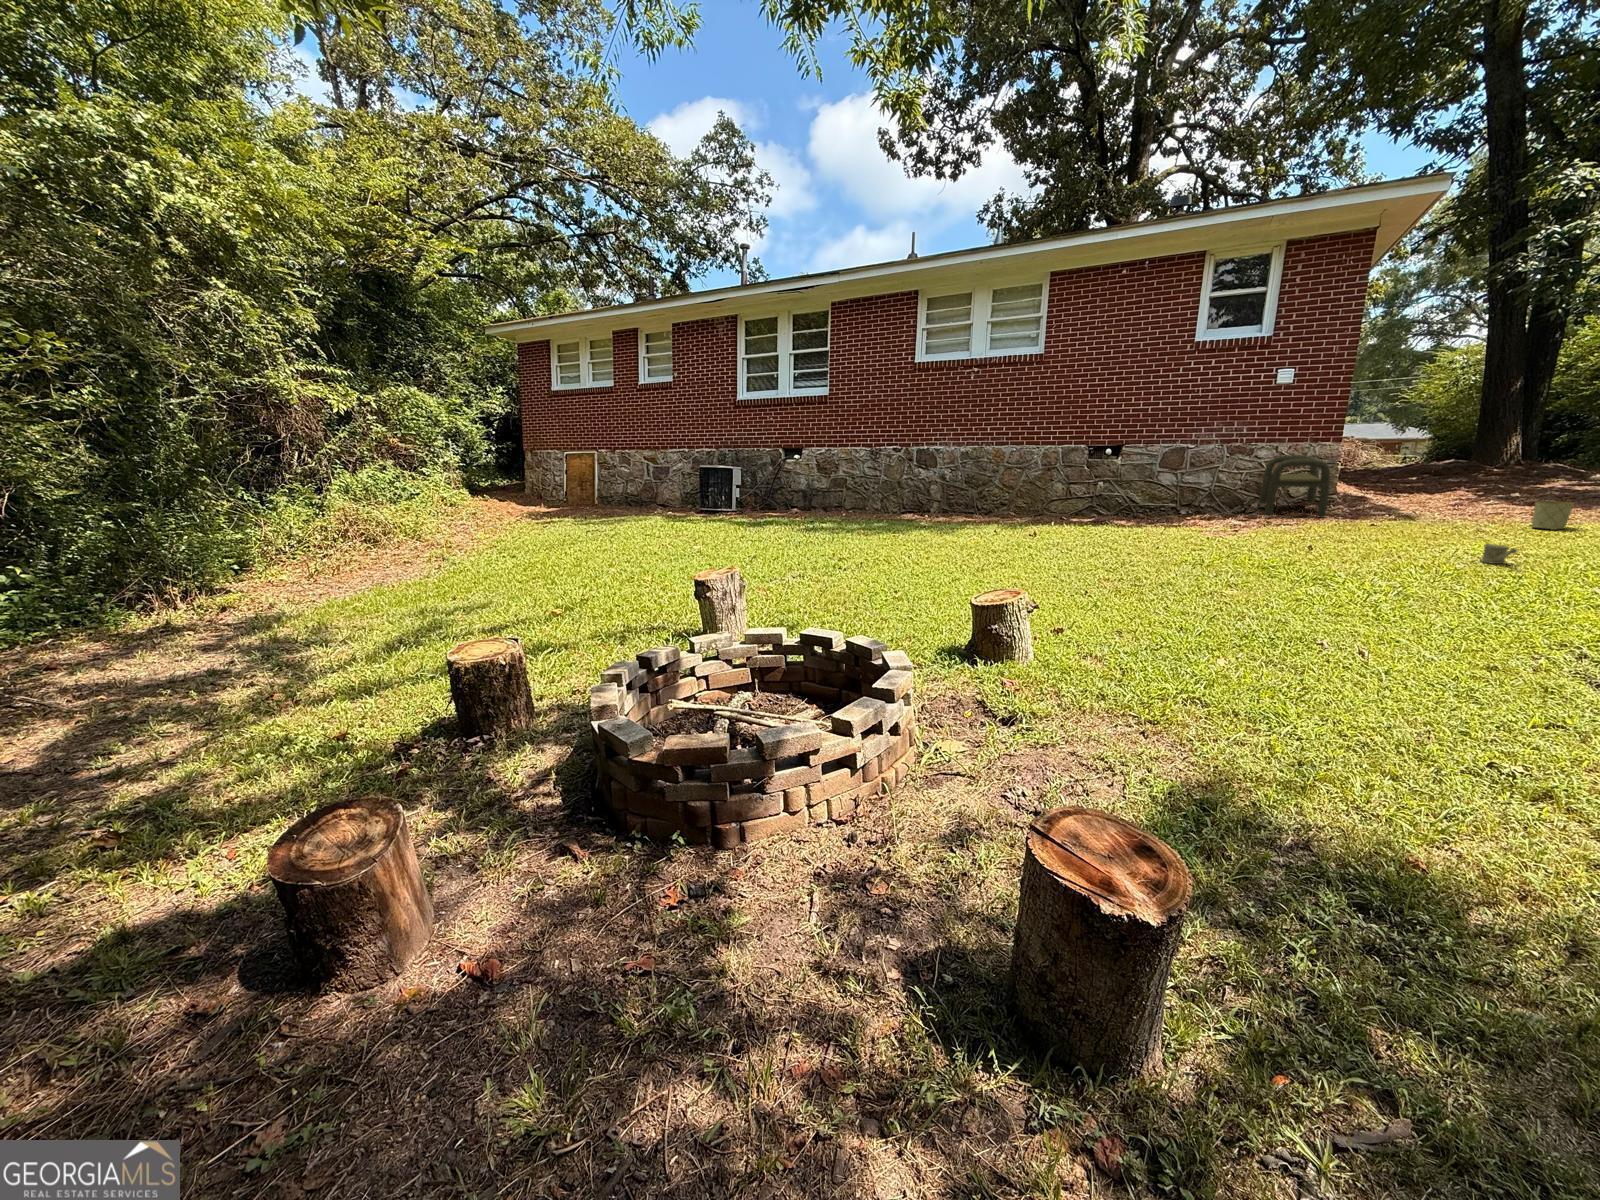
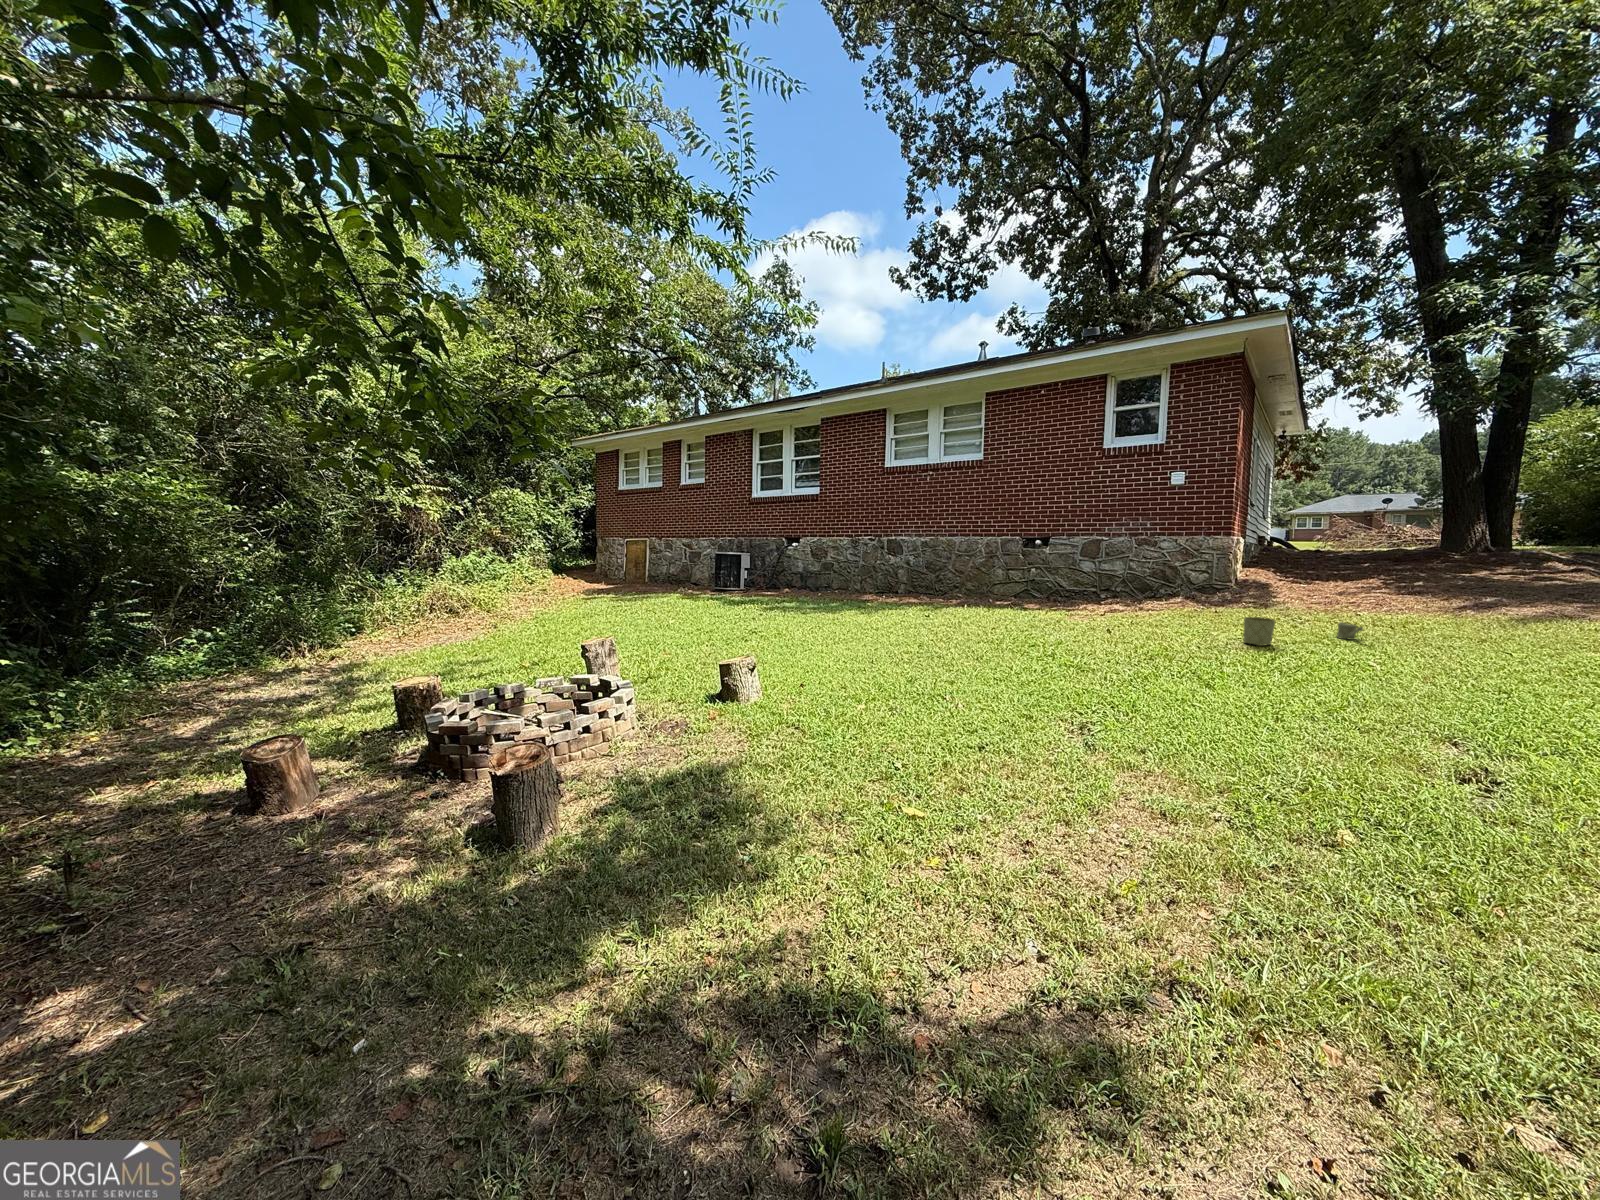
bench: present [1259,455,1330,518] -> none [1160,545,1217,598]
planter: present [1532,501,1573,530] -> present [1243,617,1275,646]

